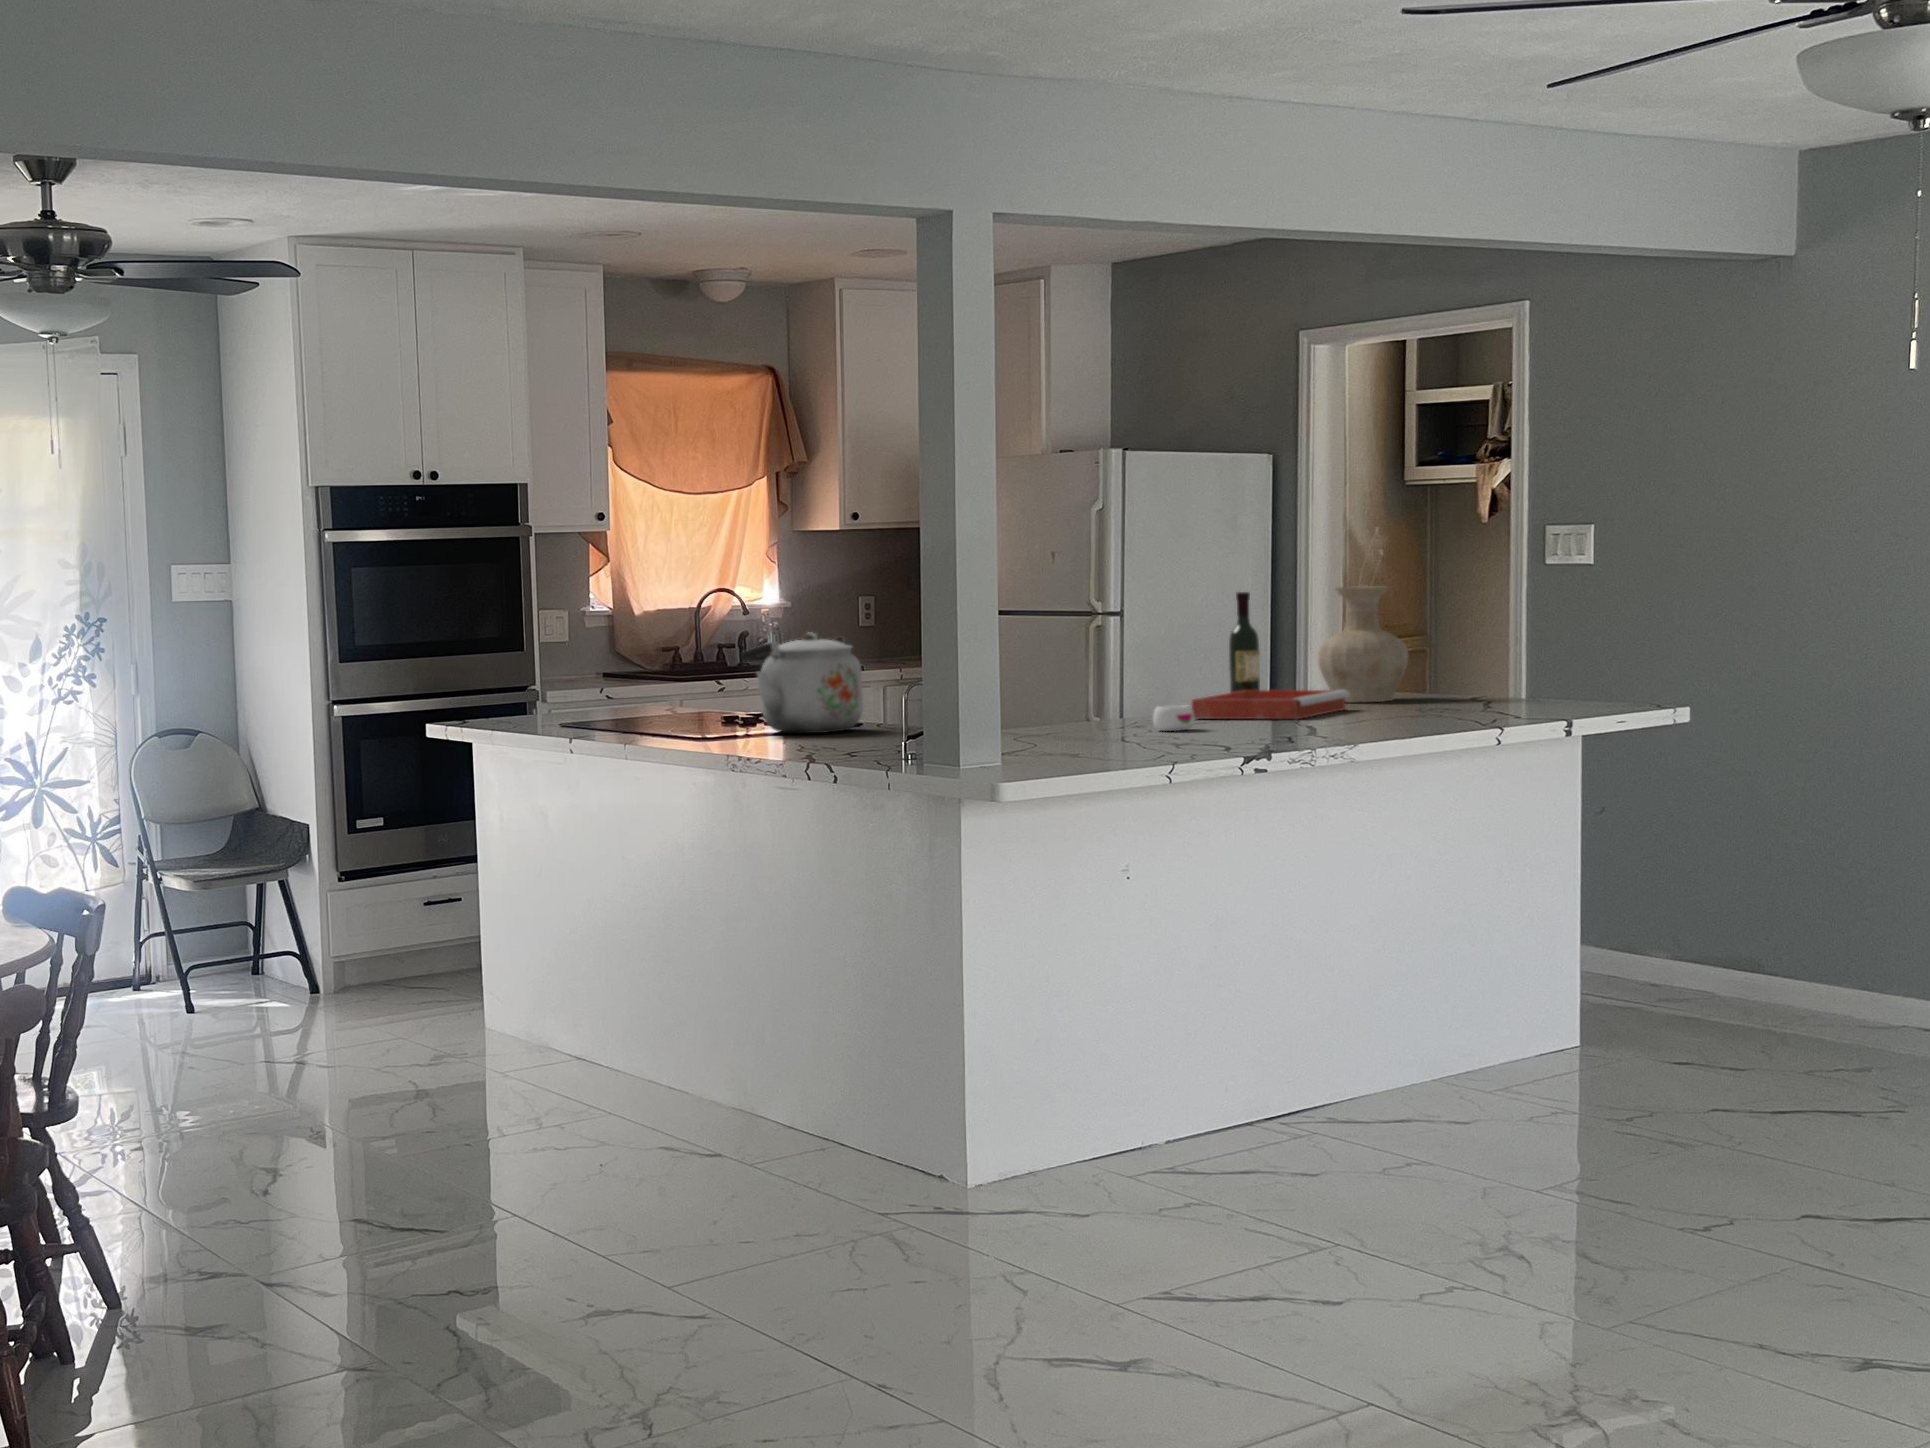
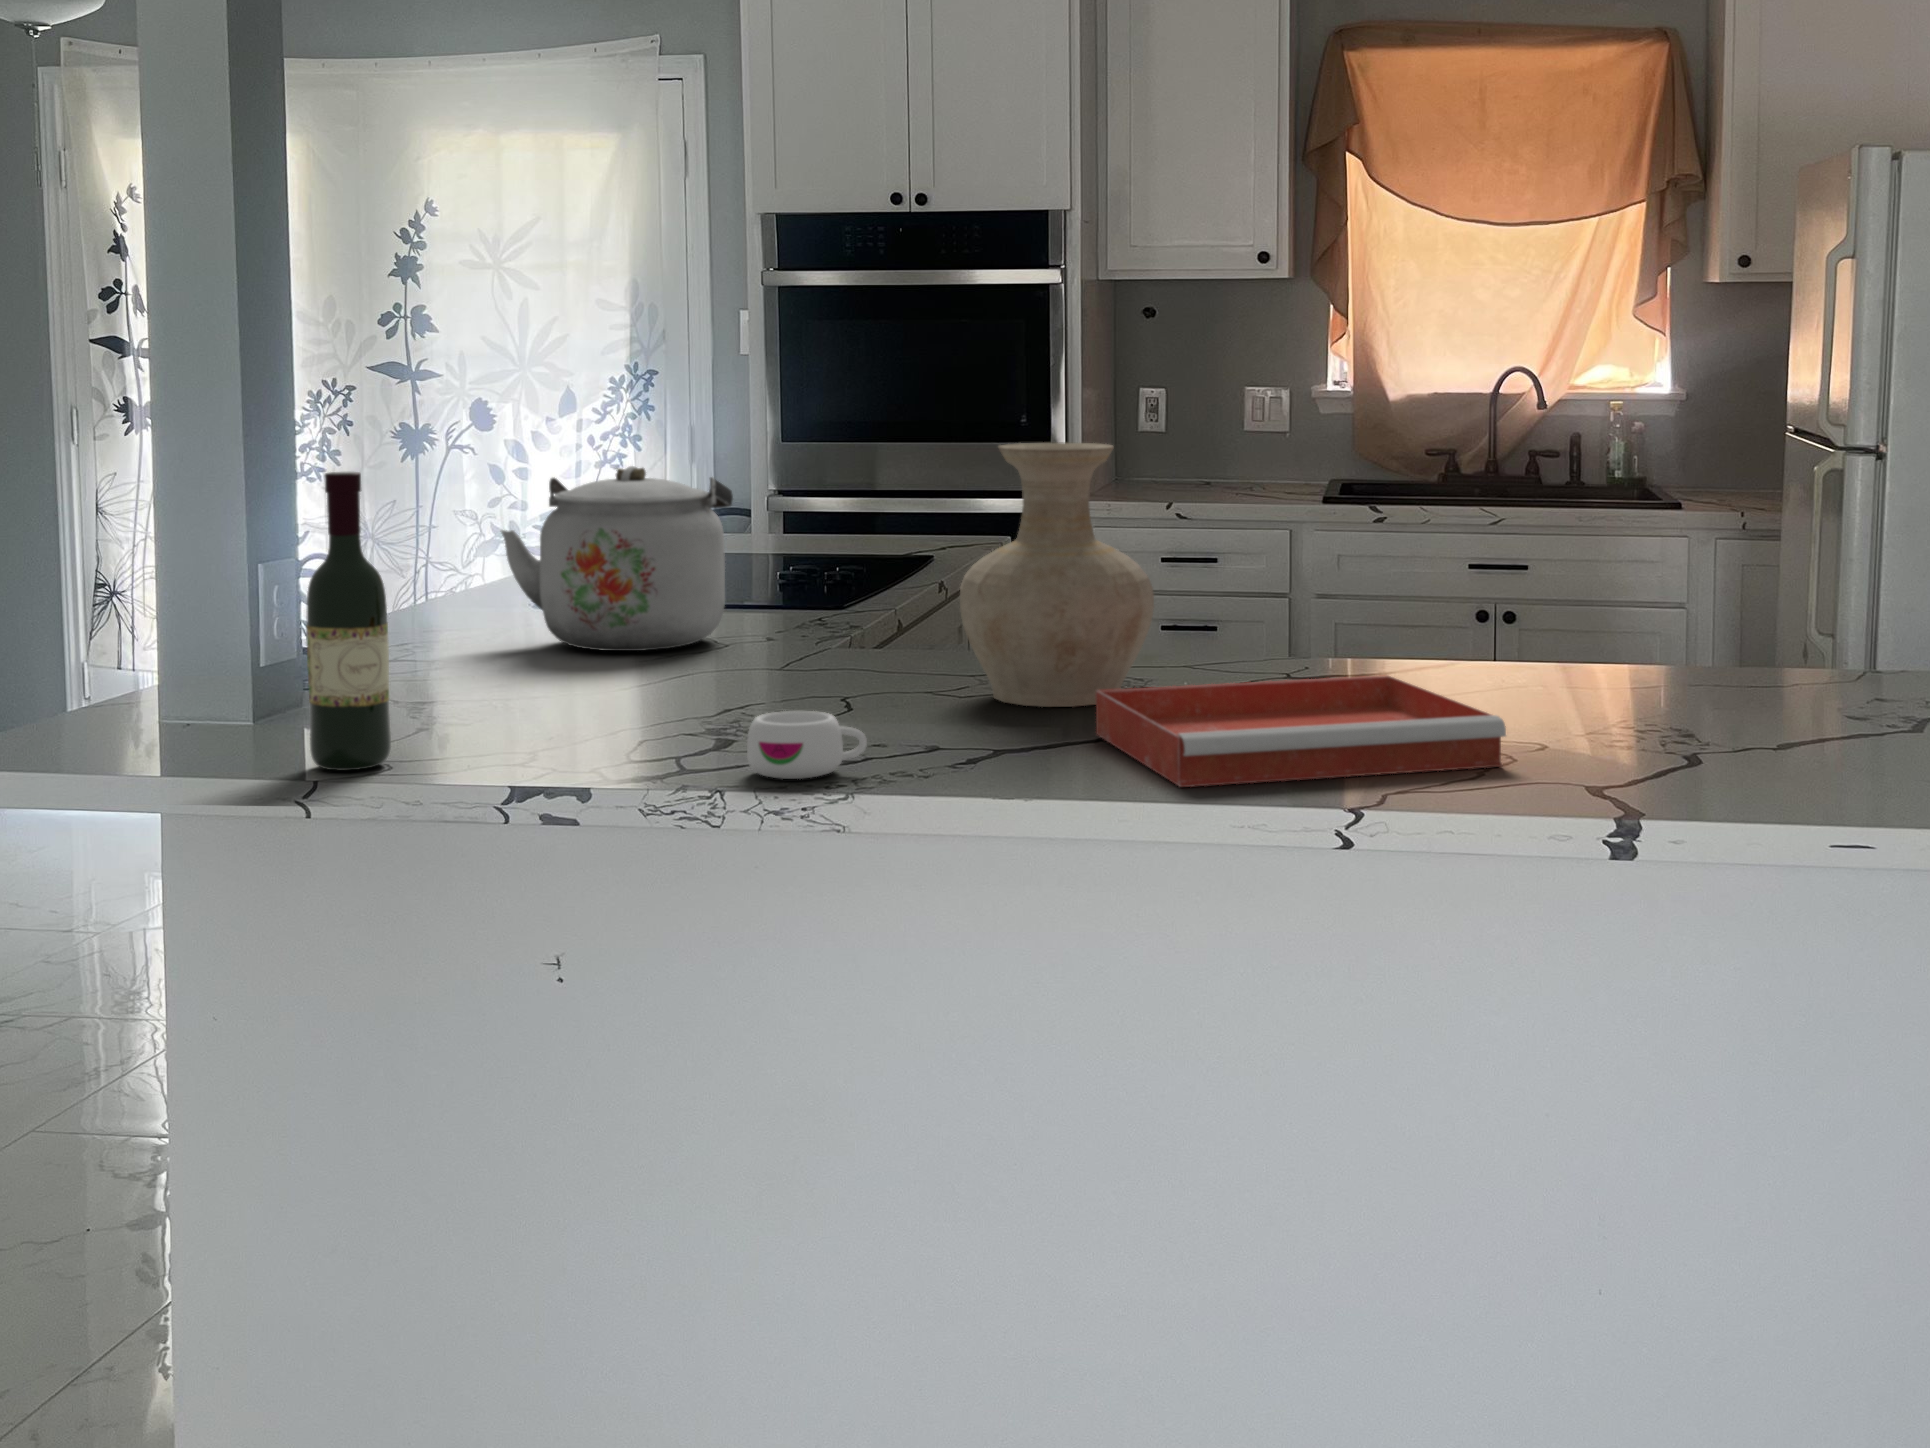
vase: present [1318,586,1409,703] -> present [960,442,1154,707]
wine bottle: present [1229,592,1260,692] -> present [306,472,391,770]

